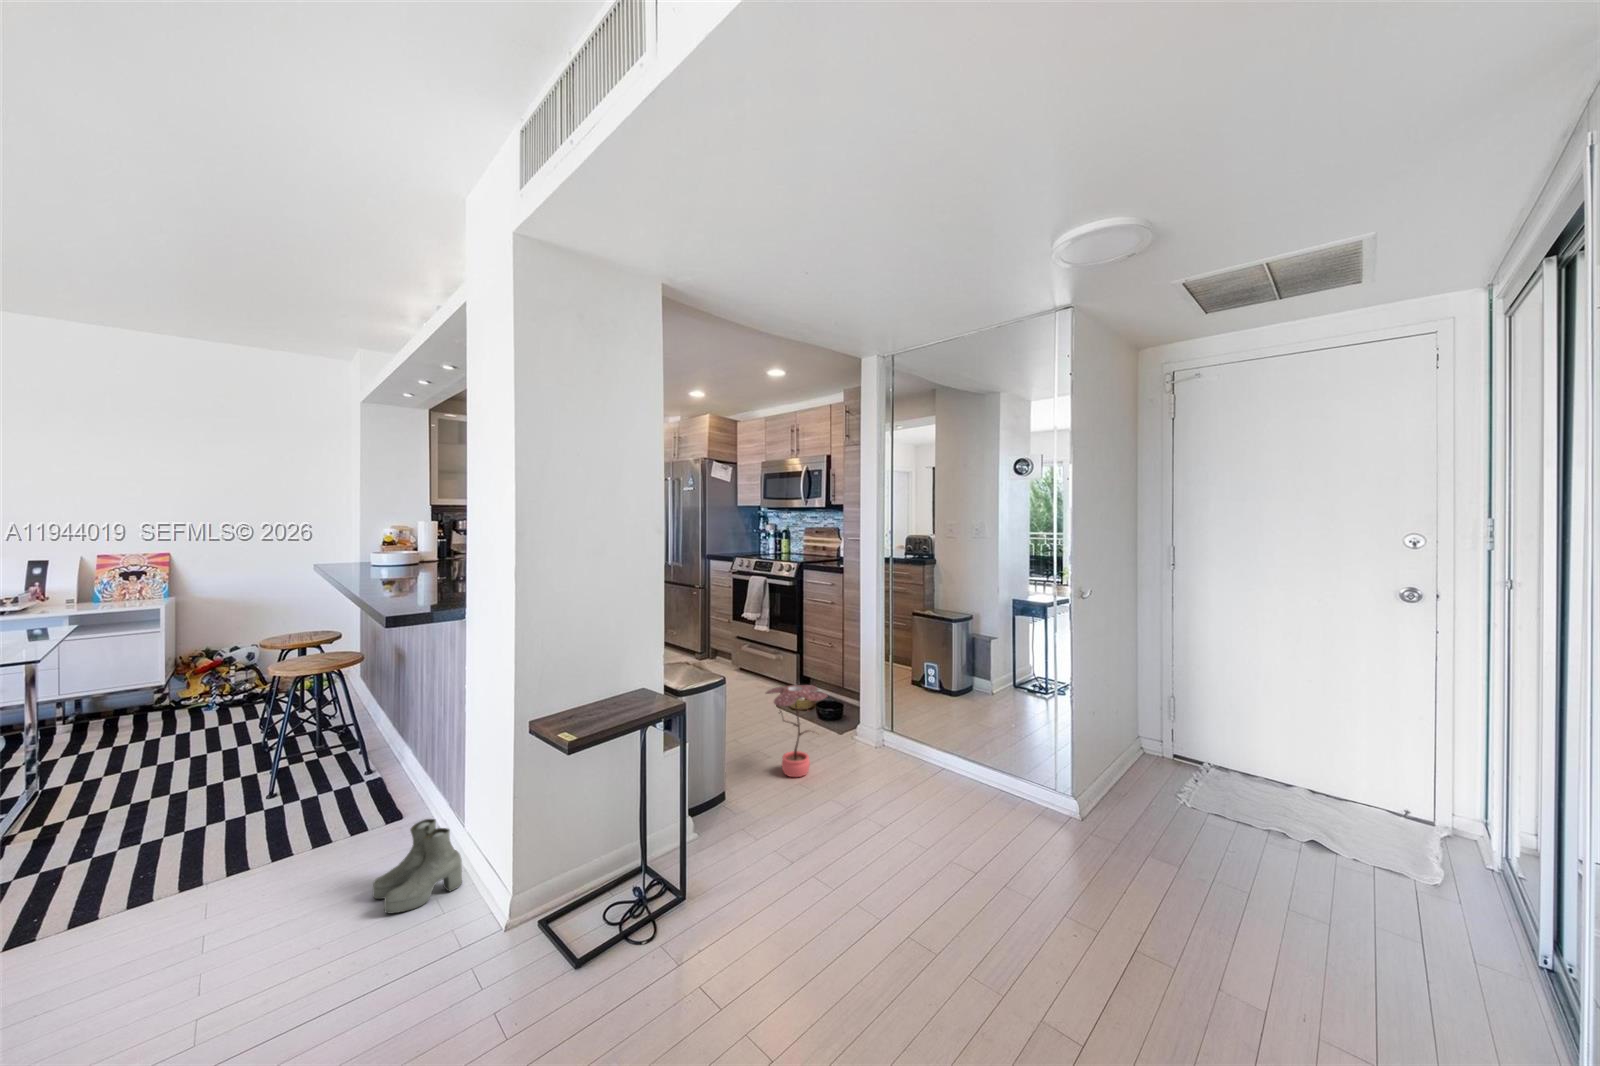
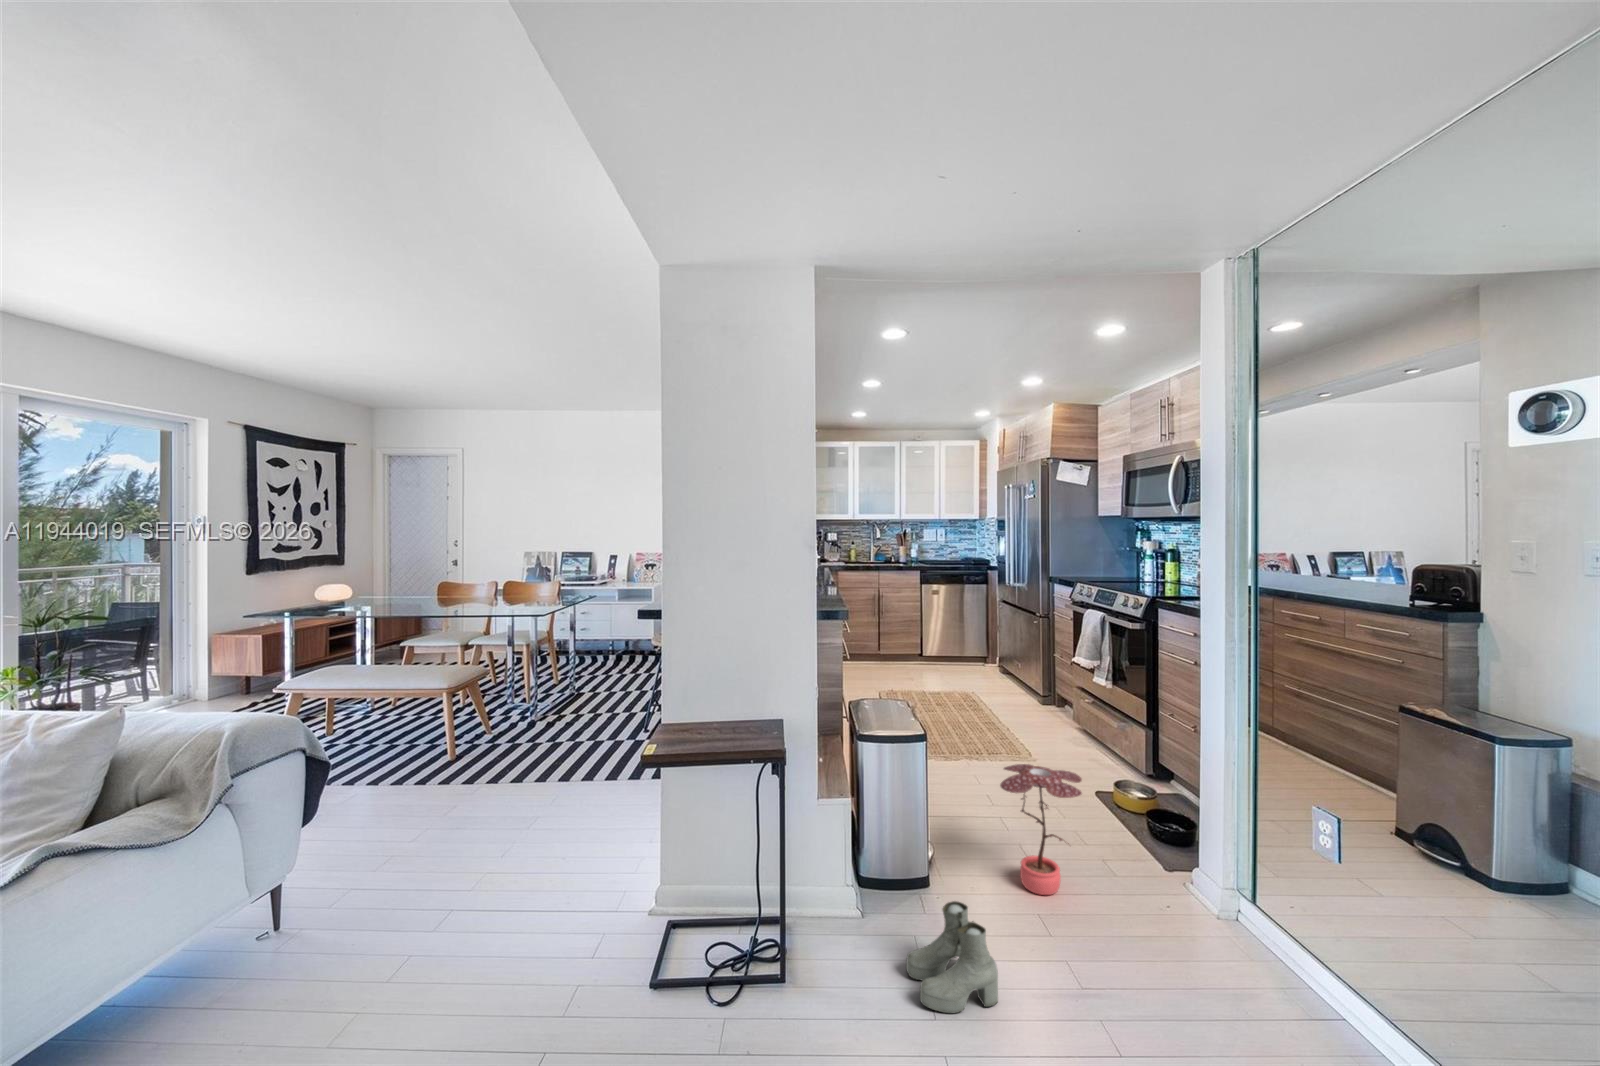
boots: present [373,819,462,913] -> present [906,901,998,1013]

